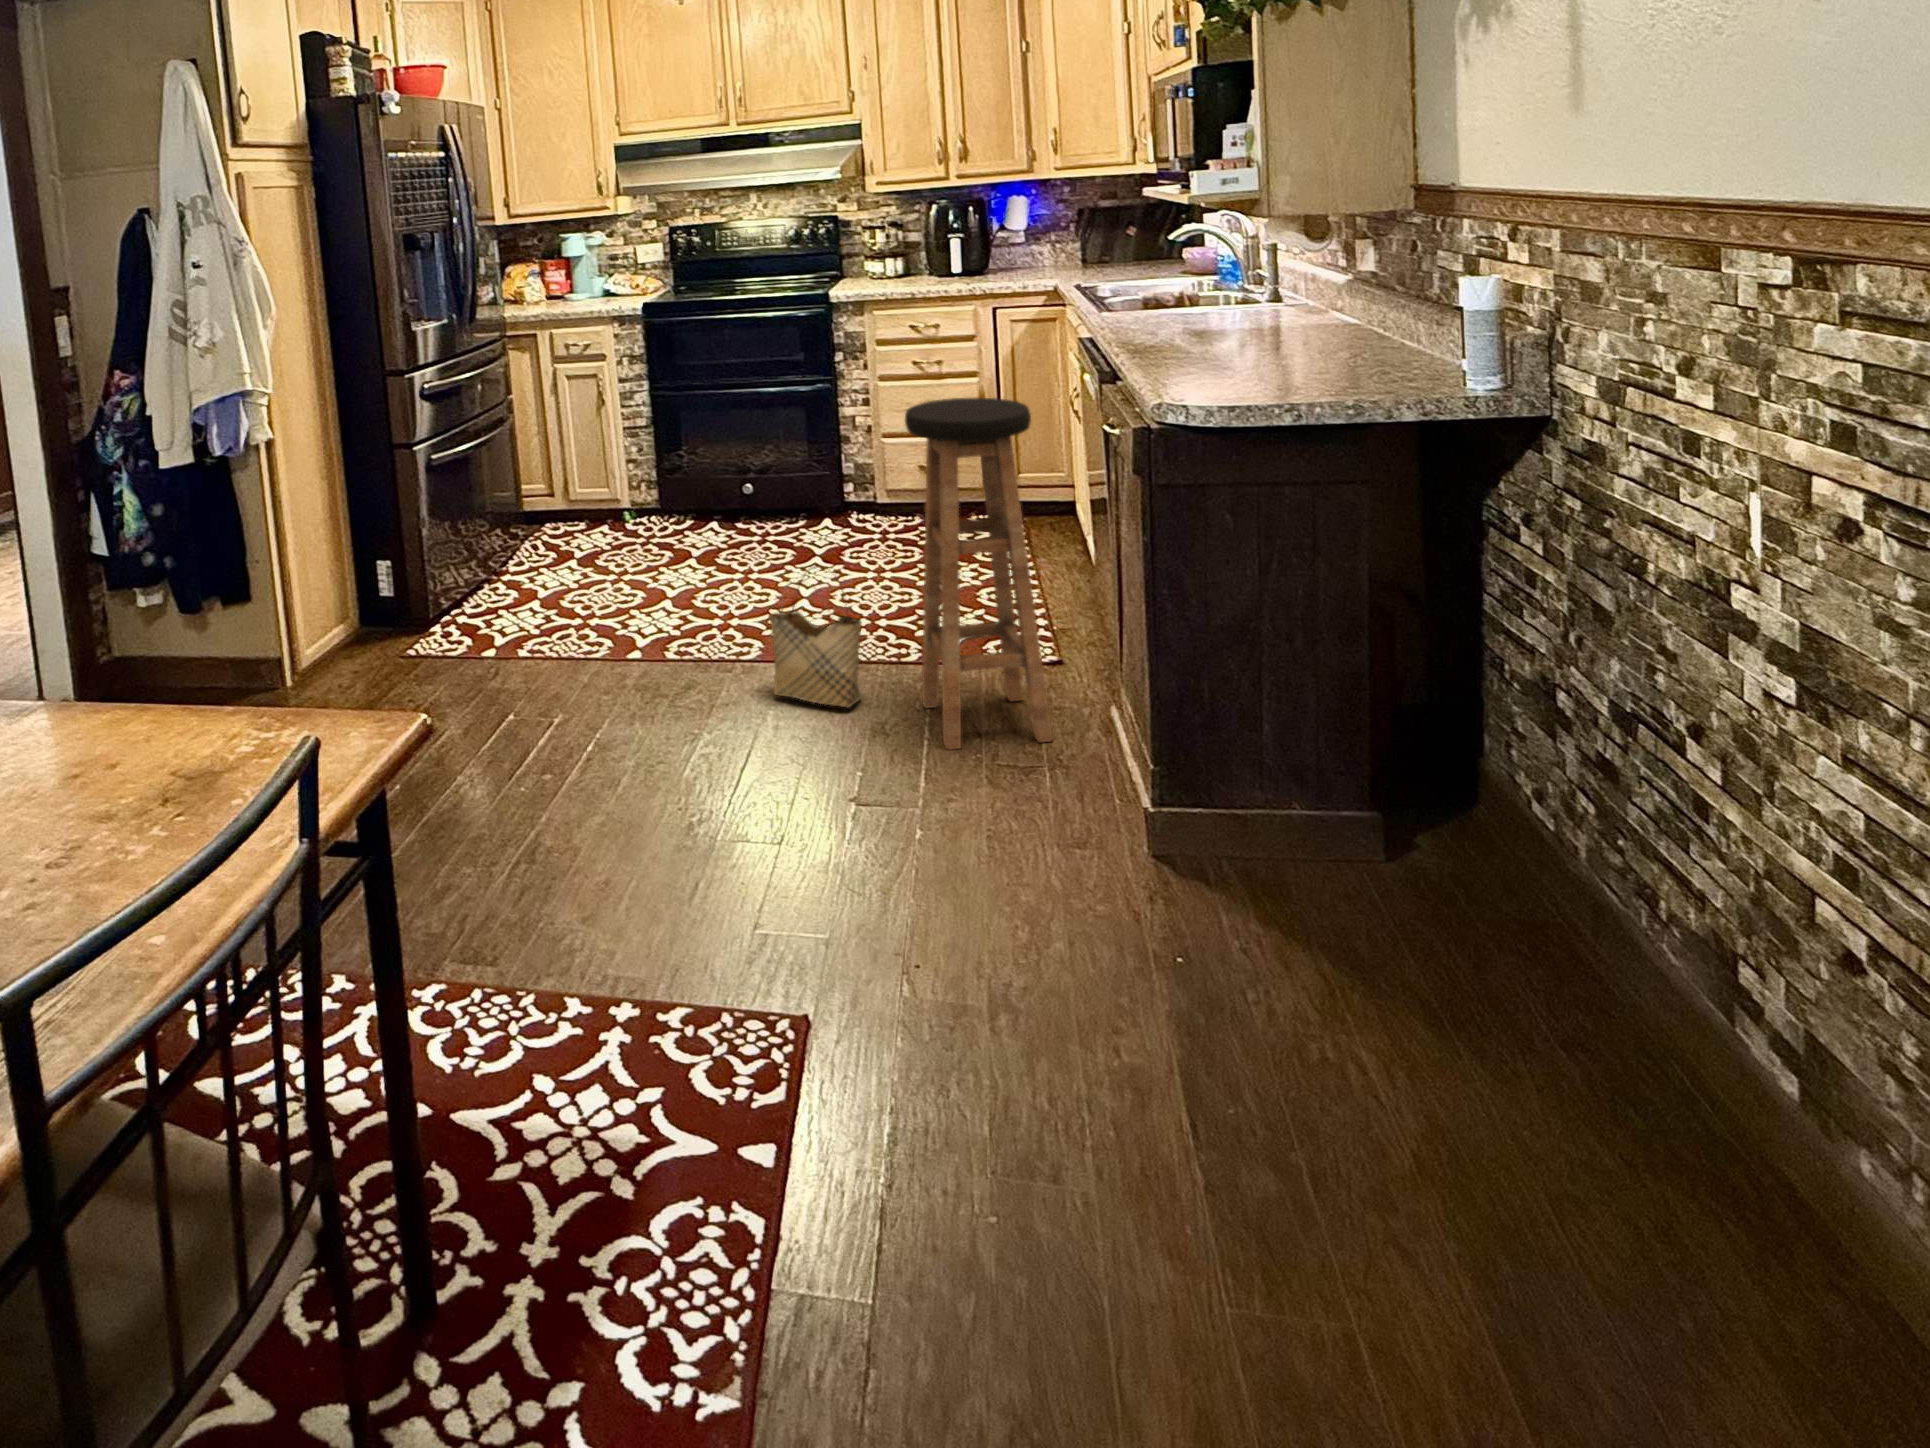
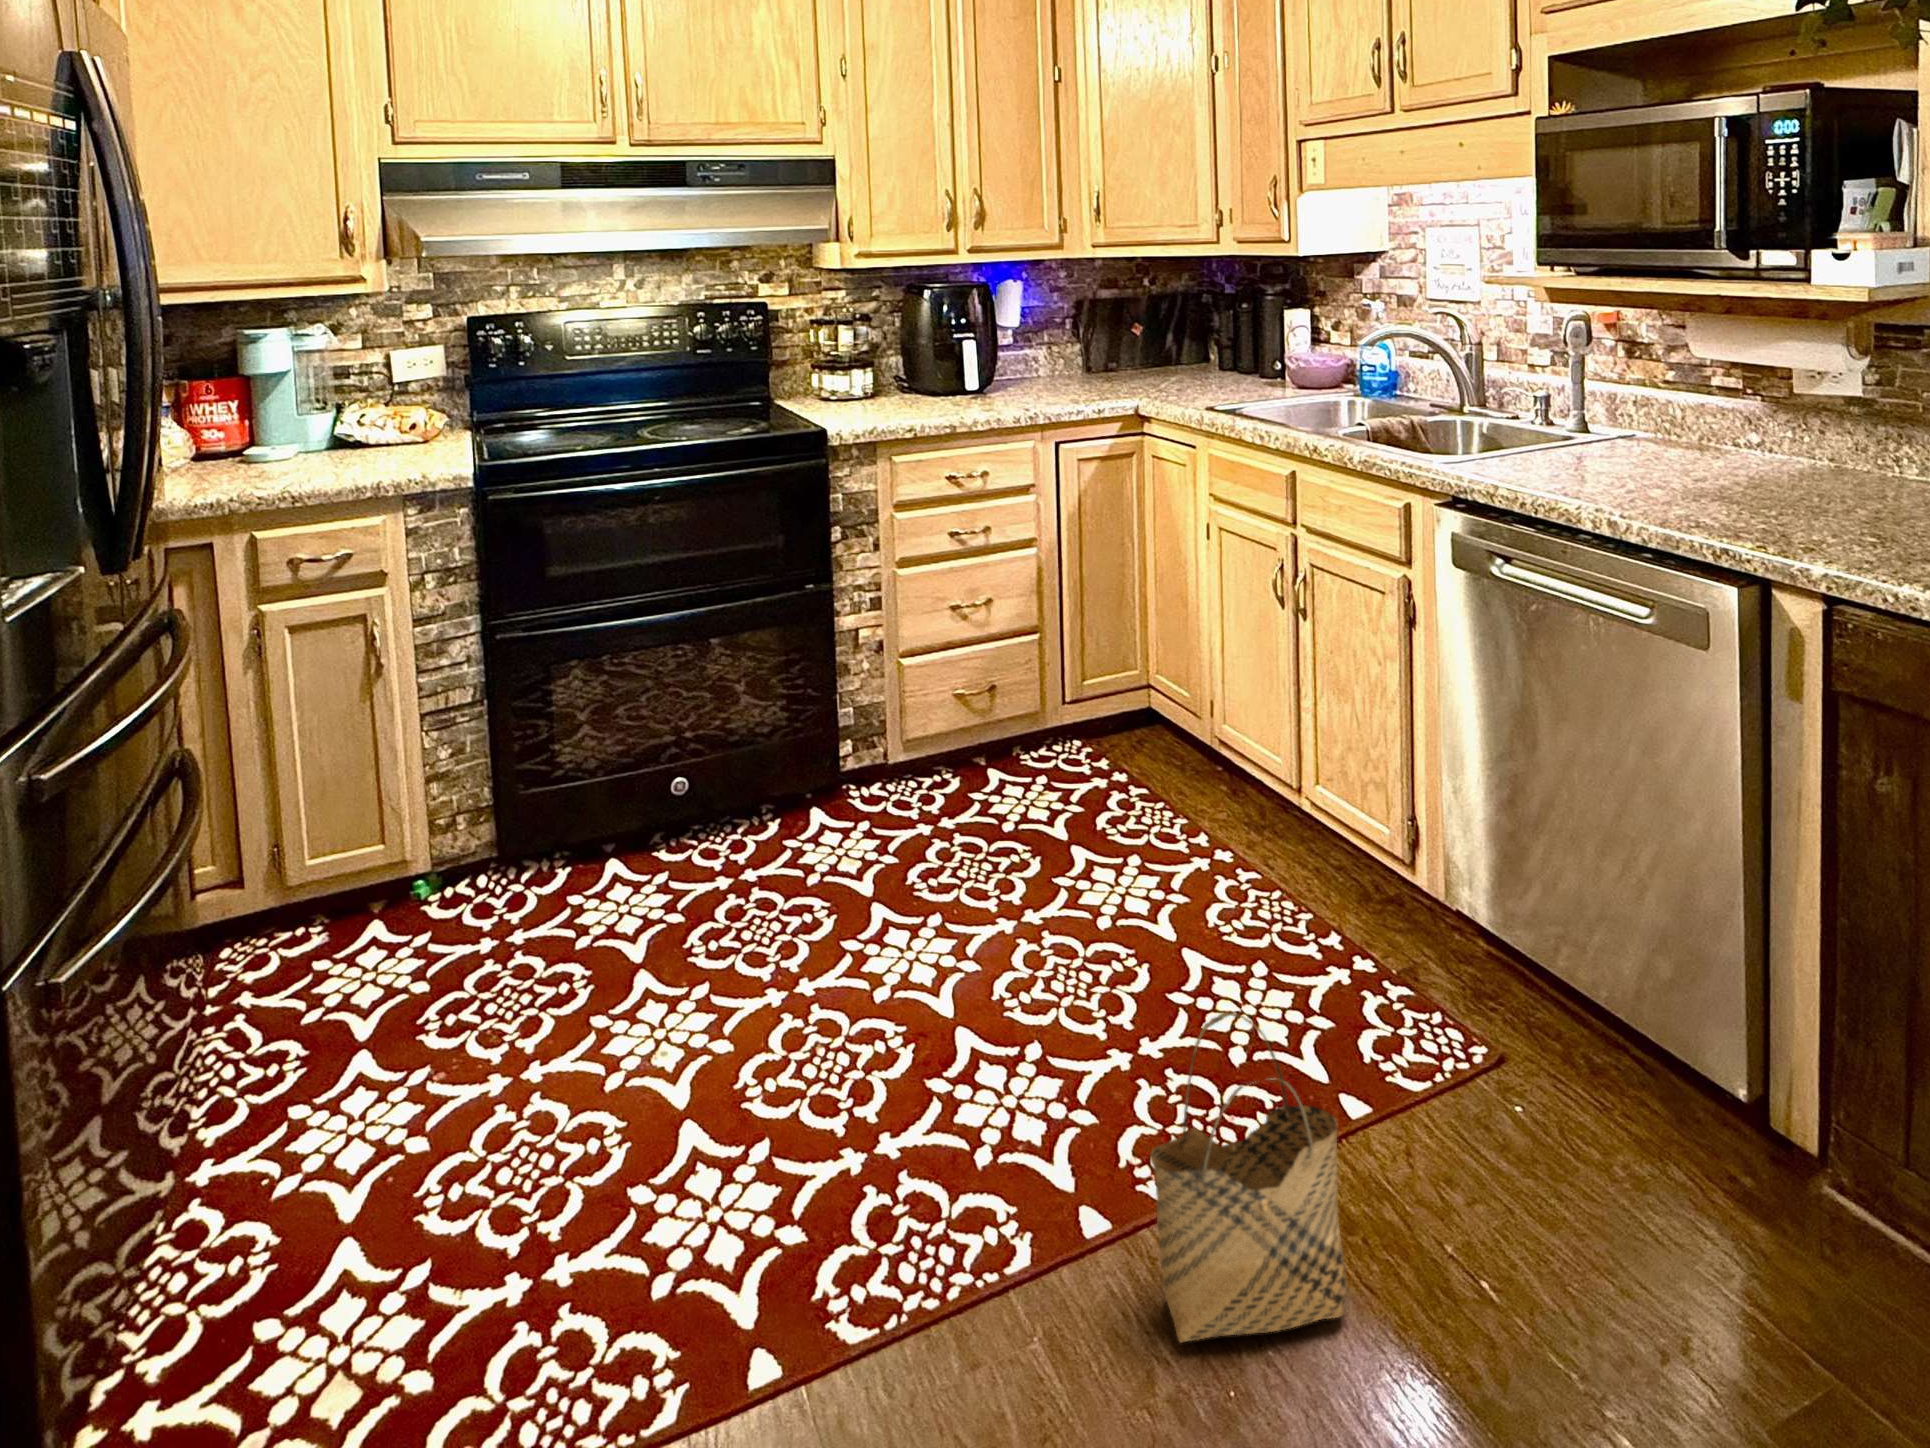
bar stool: present [905,398,1052,750] -> none [1418,628,1691,1356]

